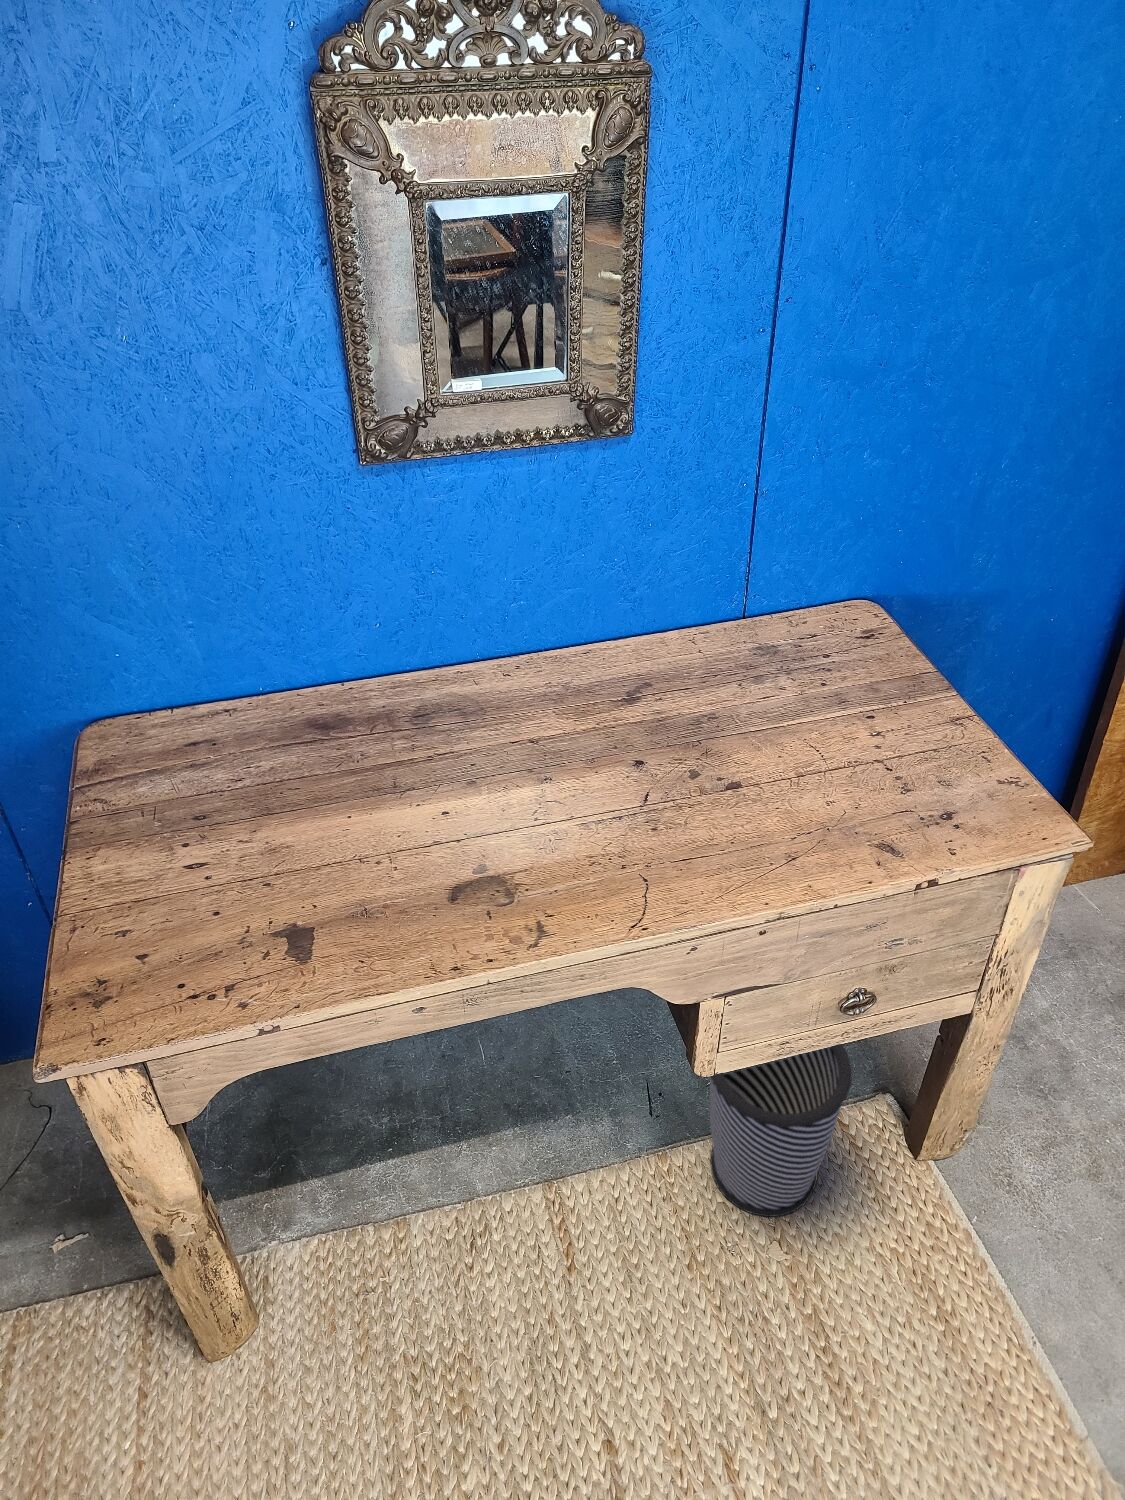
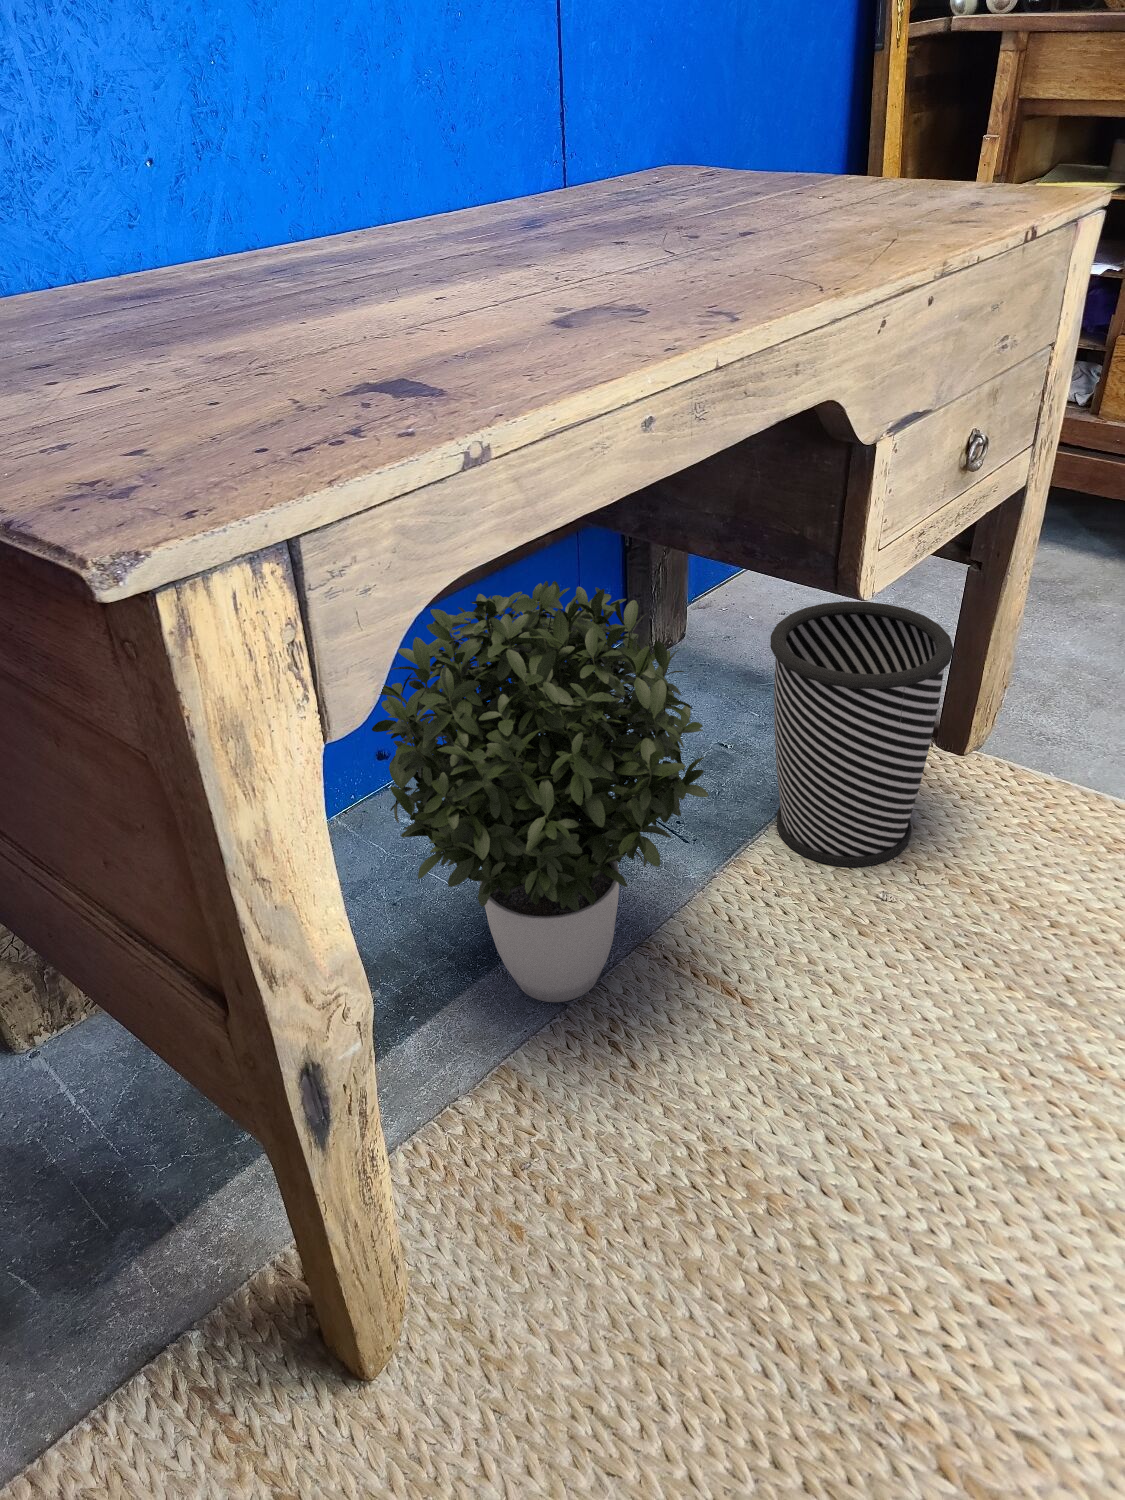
potted plant: none [358,934,587,1196] -> present [372,581,709,1002]

